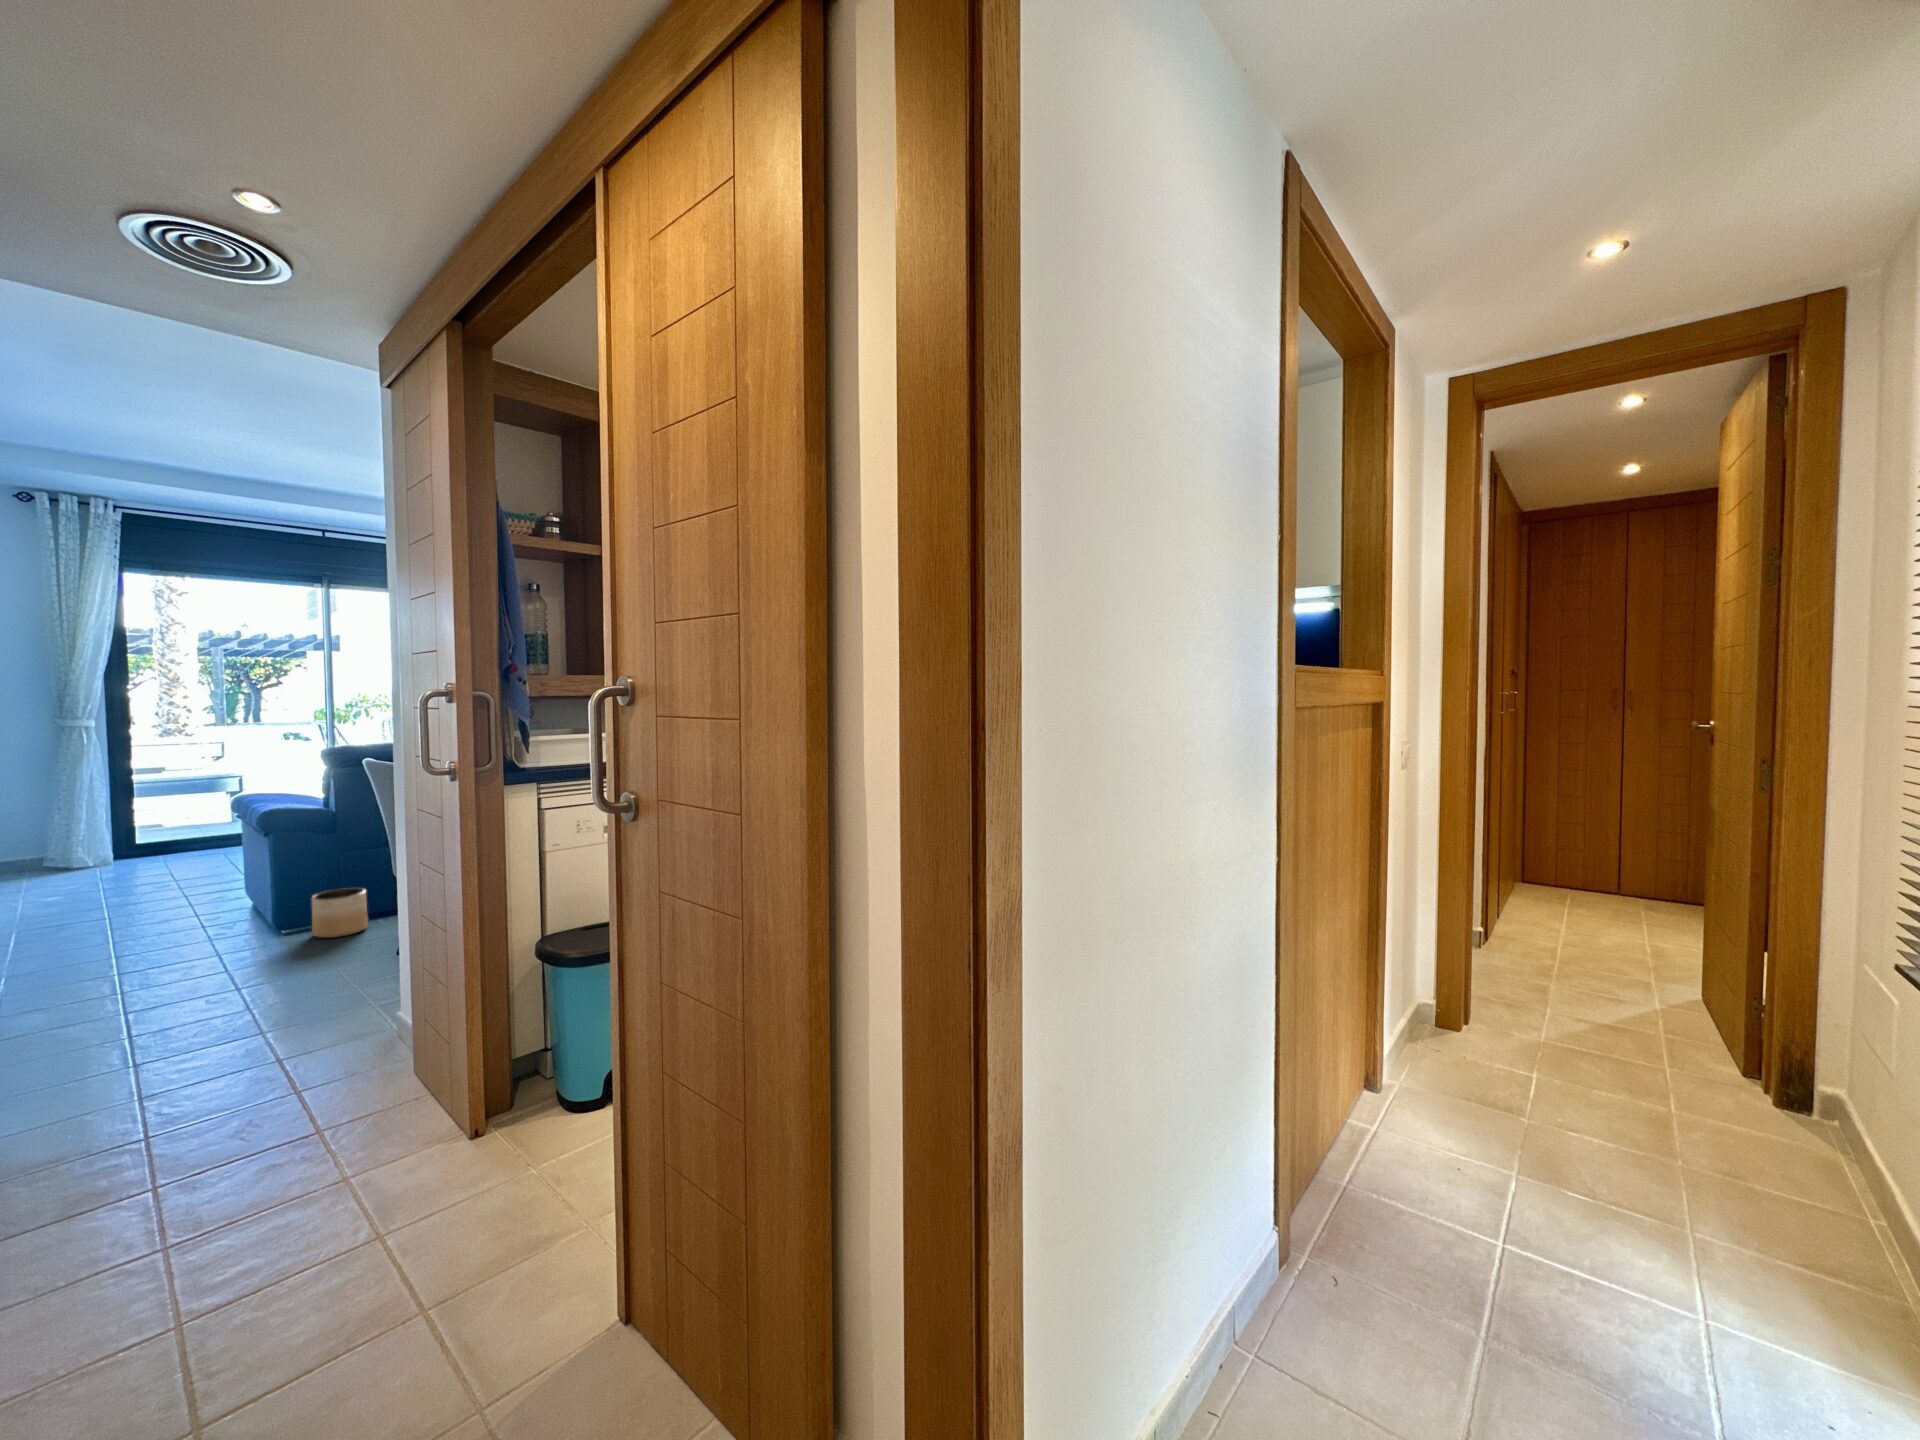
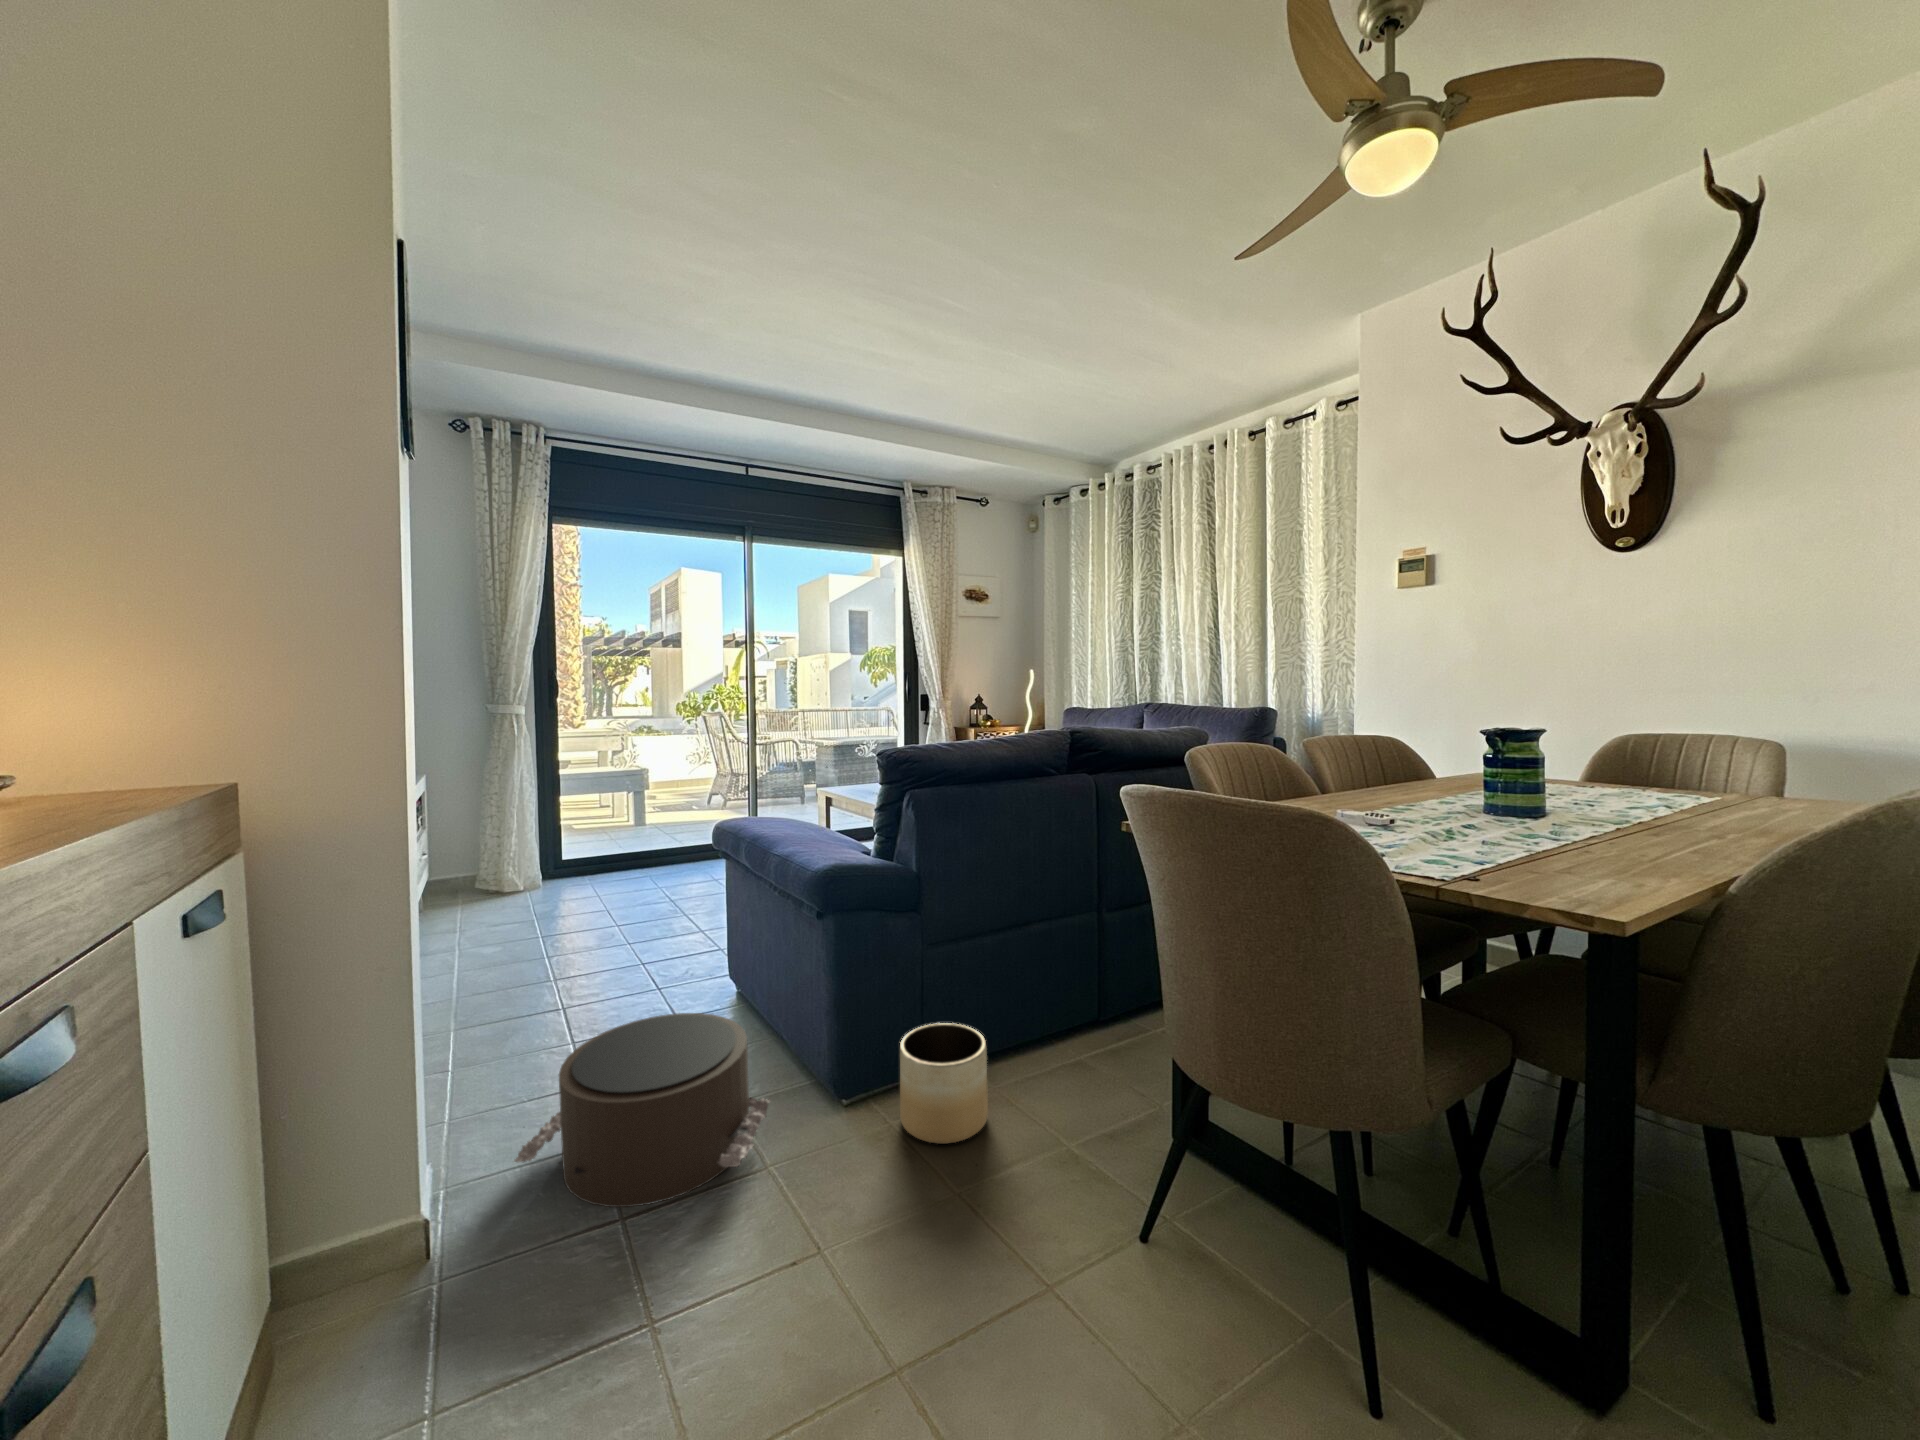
pouf: none [66,891,235,967] -> present [514,1013,770,1207]

